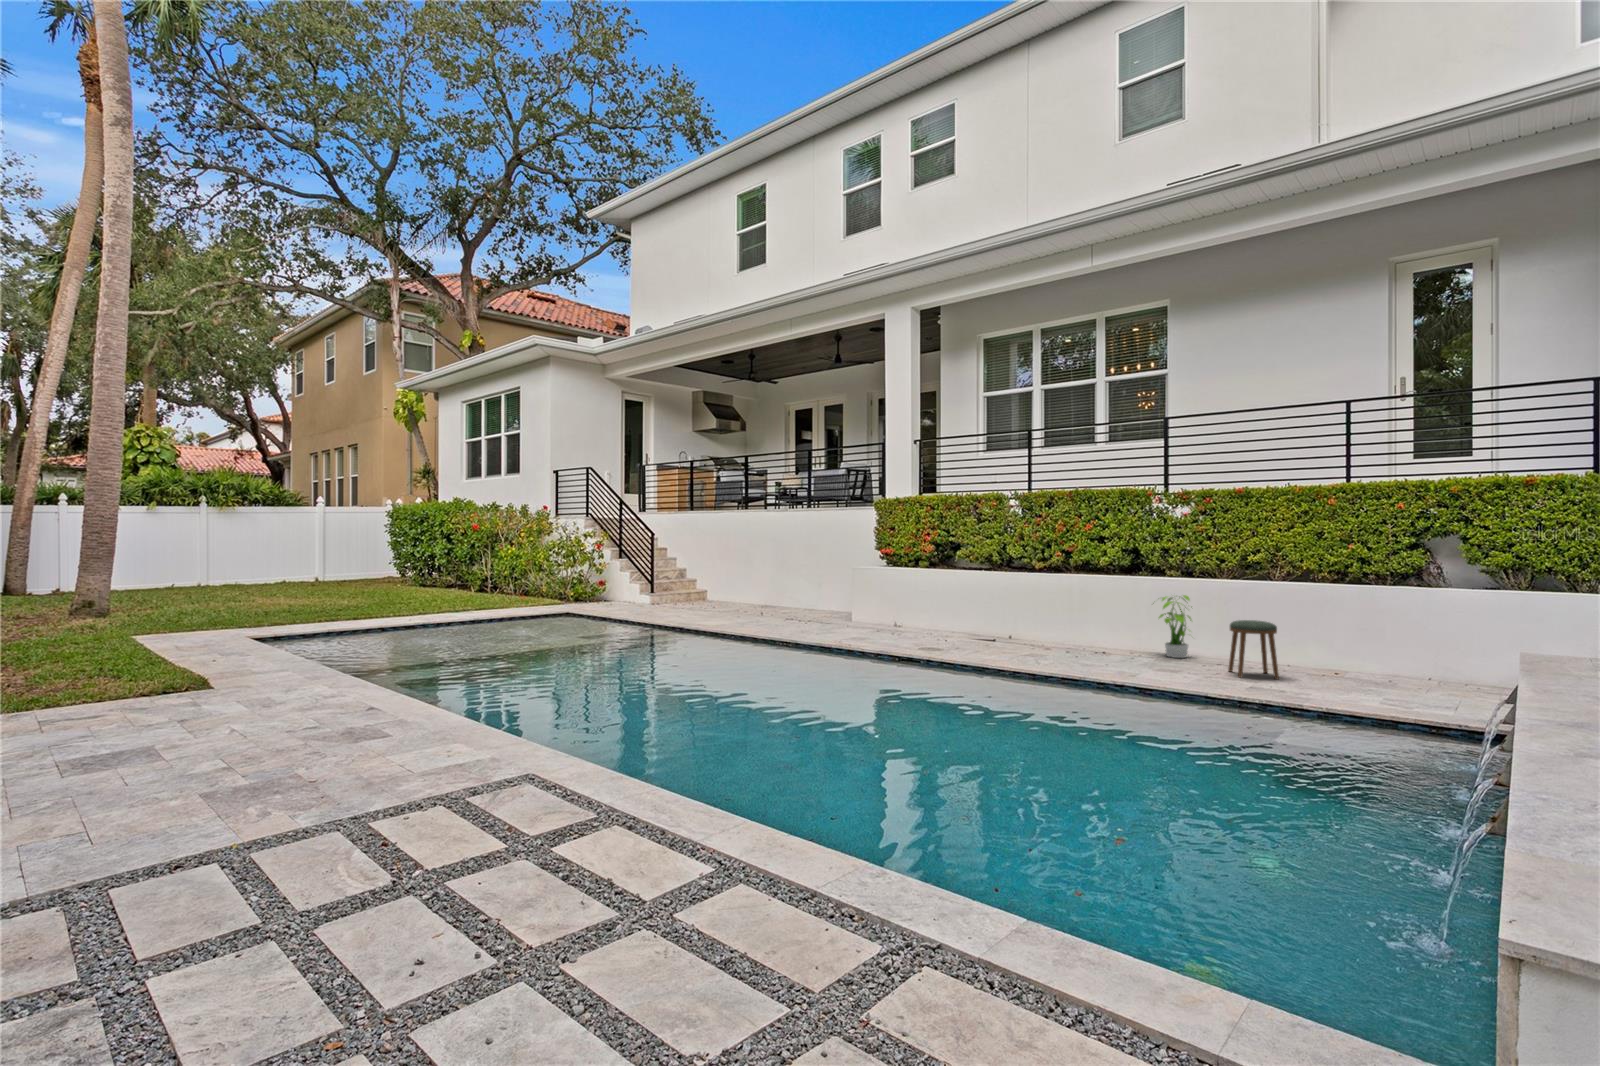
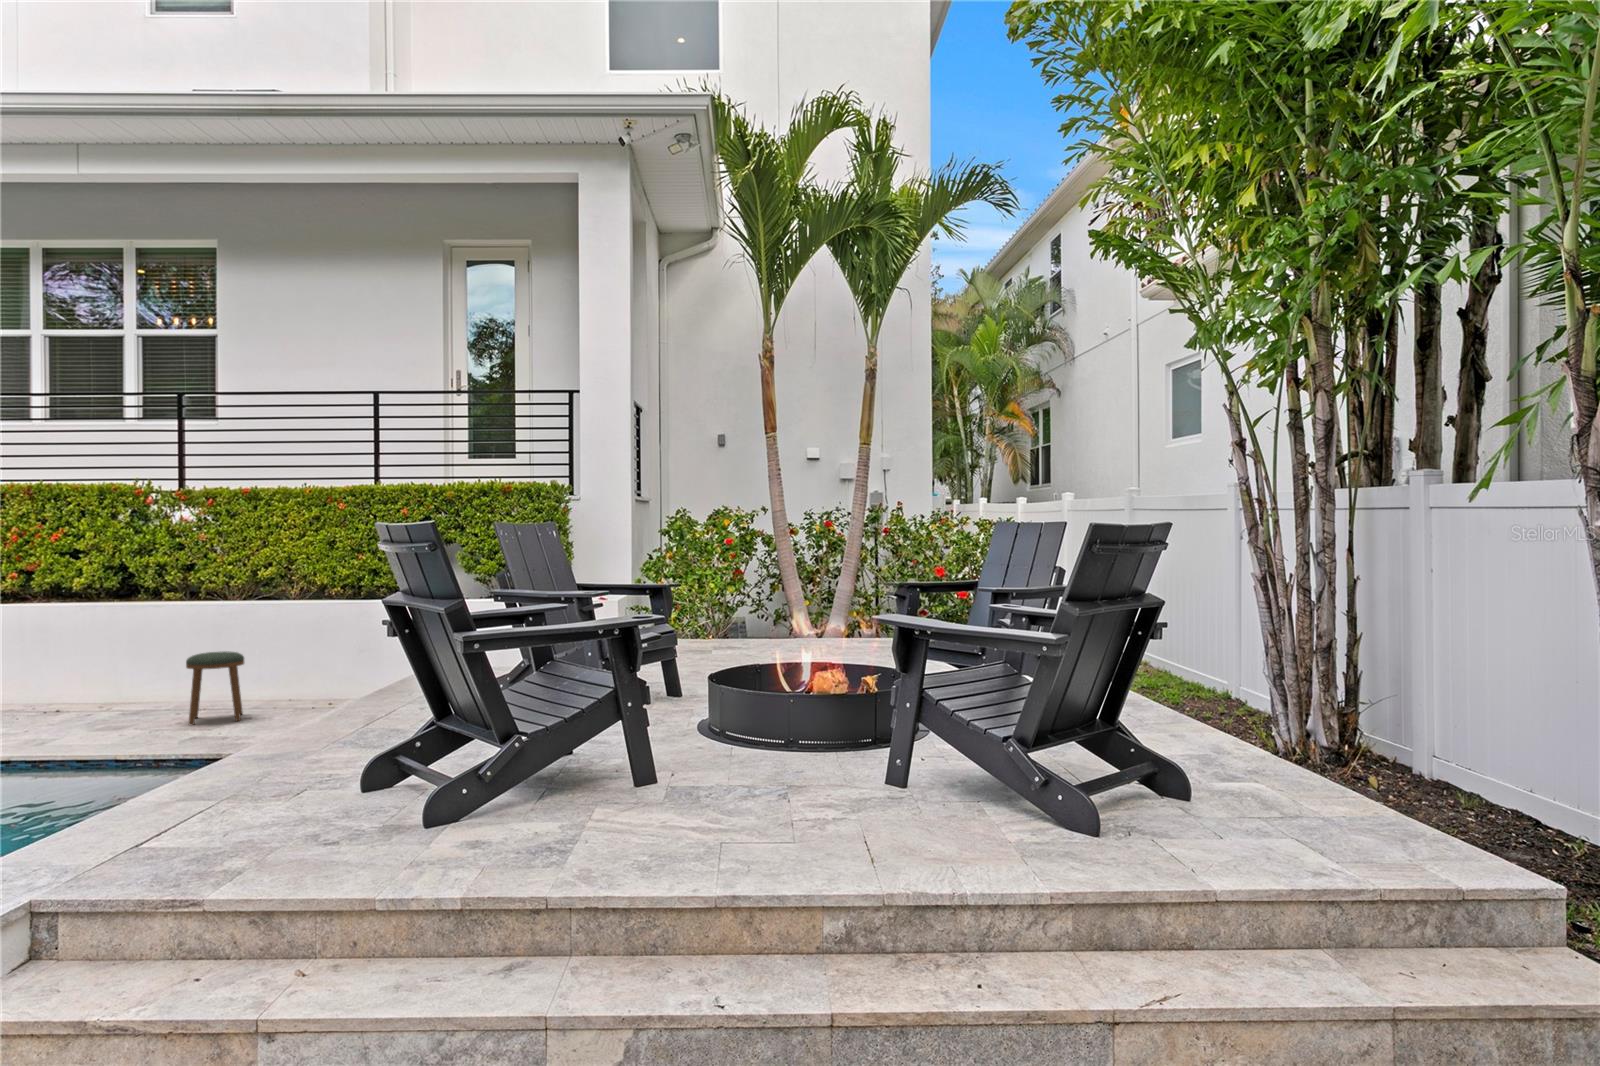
potted plant: present [1153,595,1191,658] -> none [130,622,193,706]

